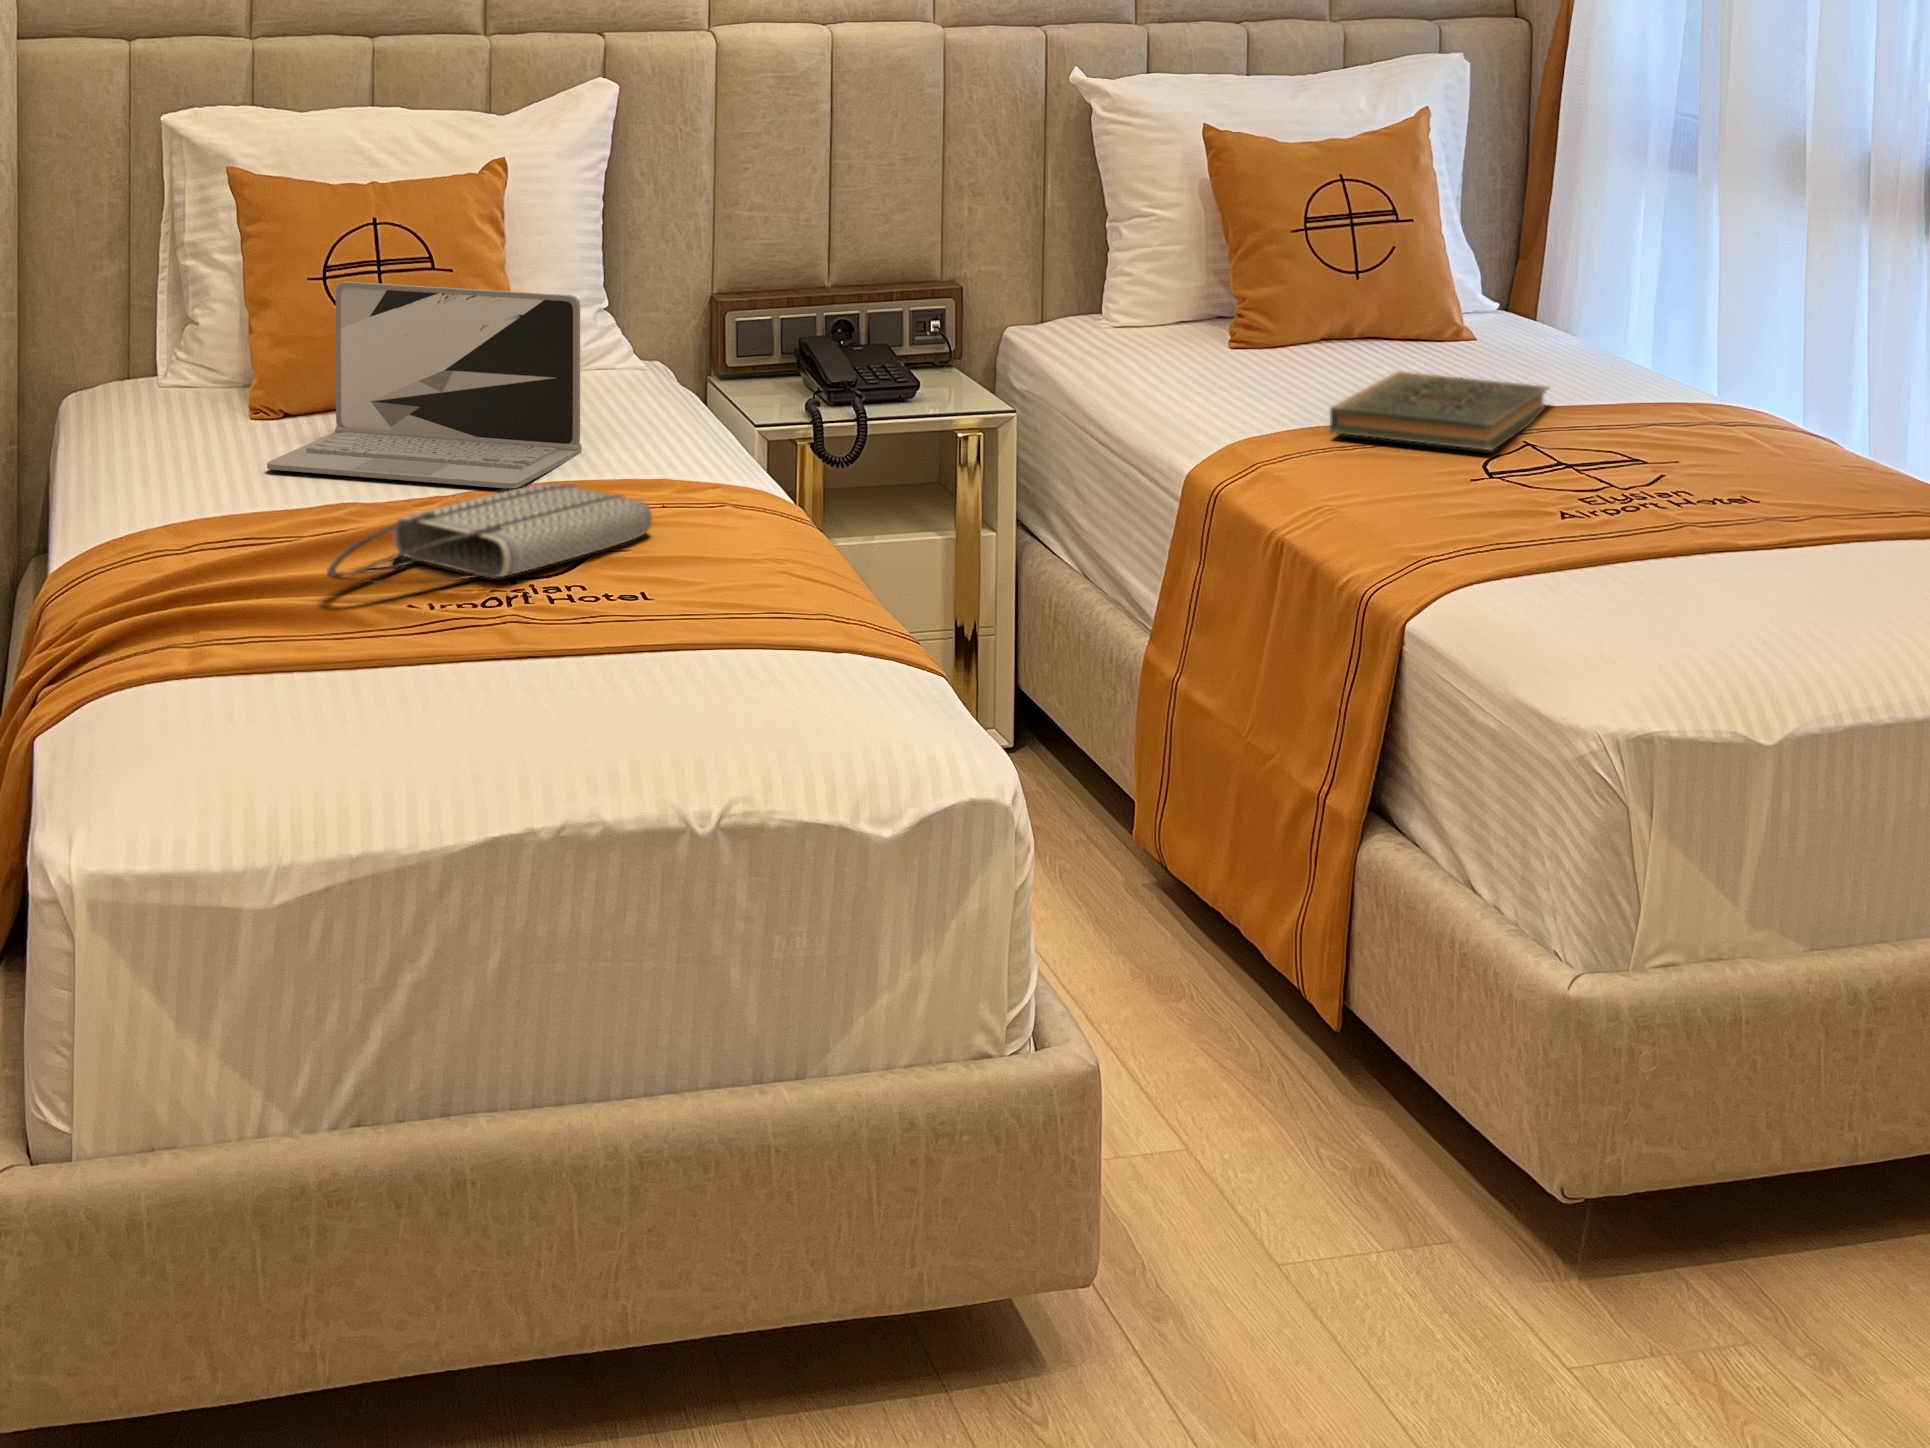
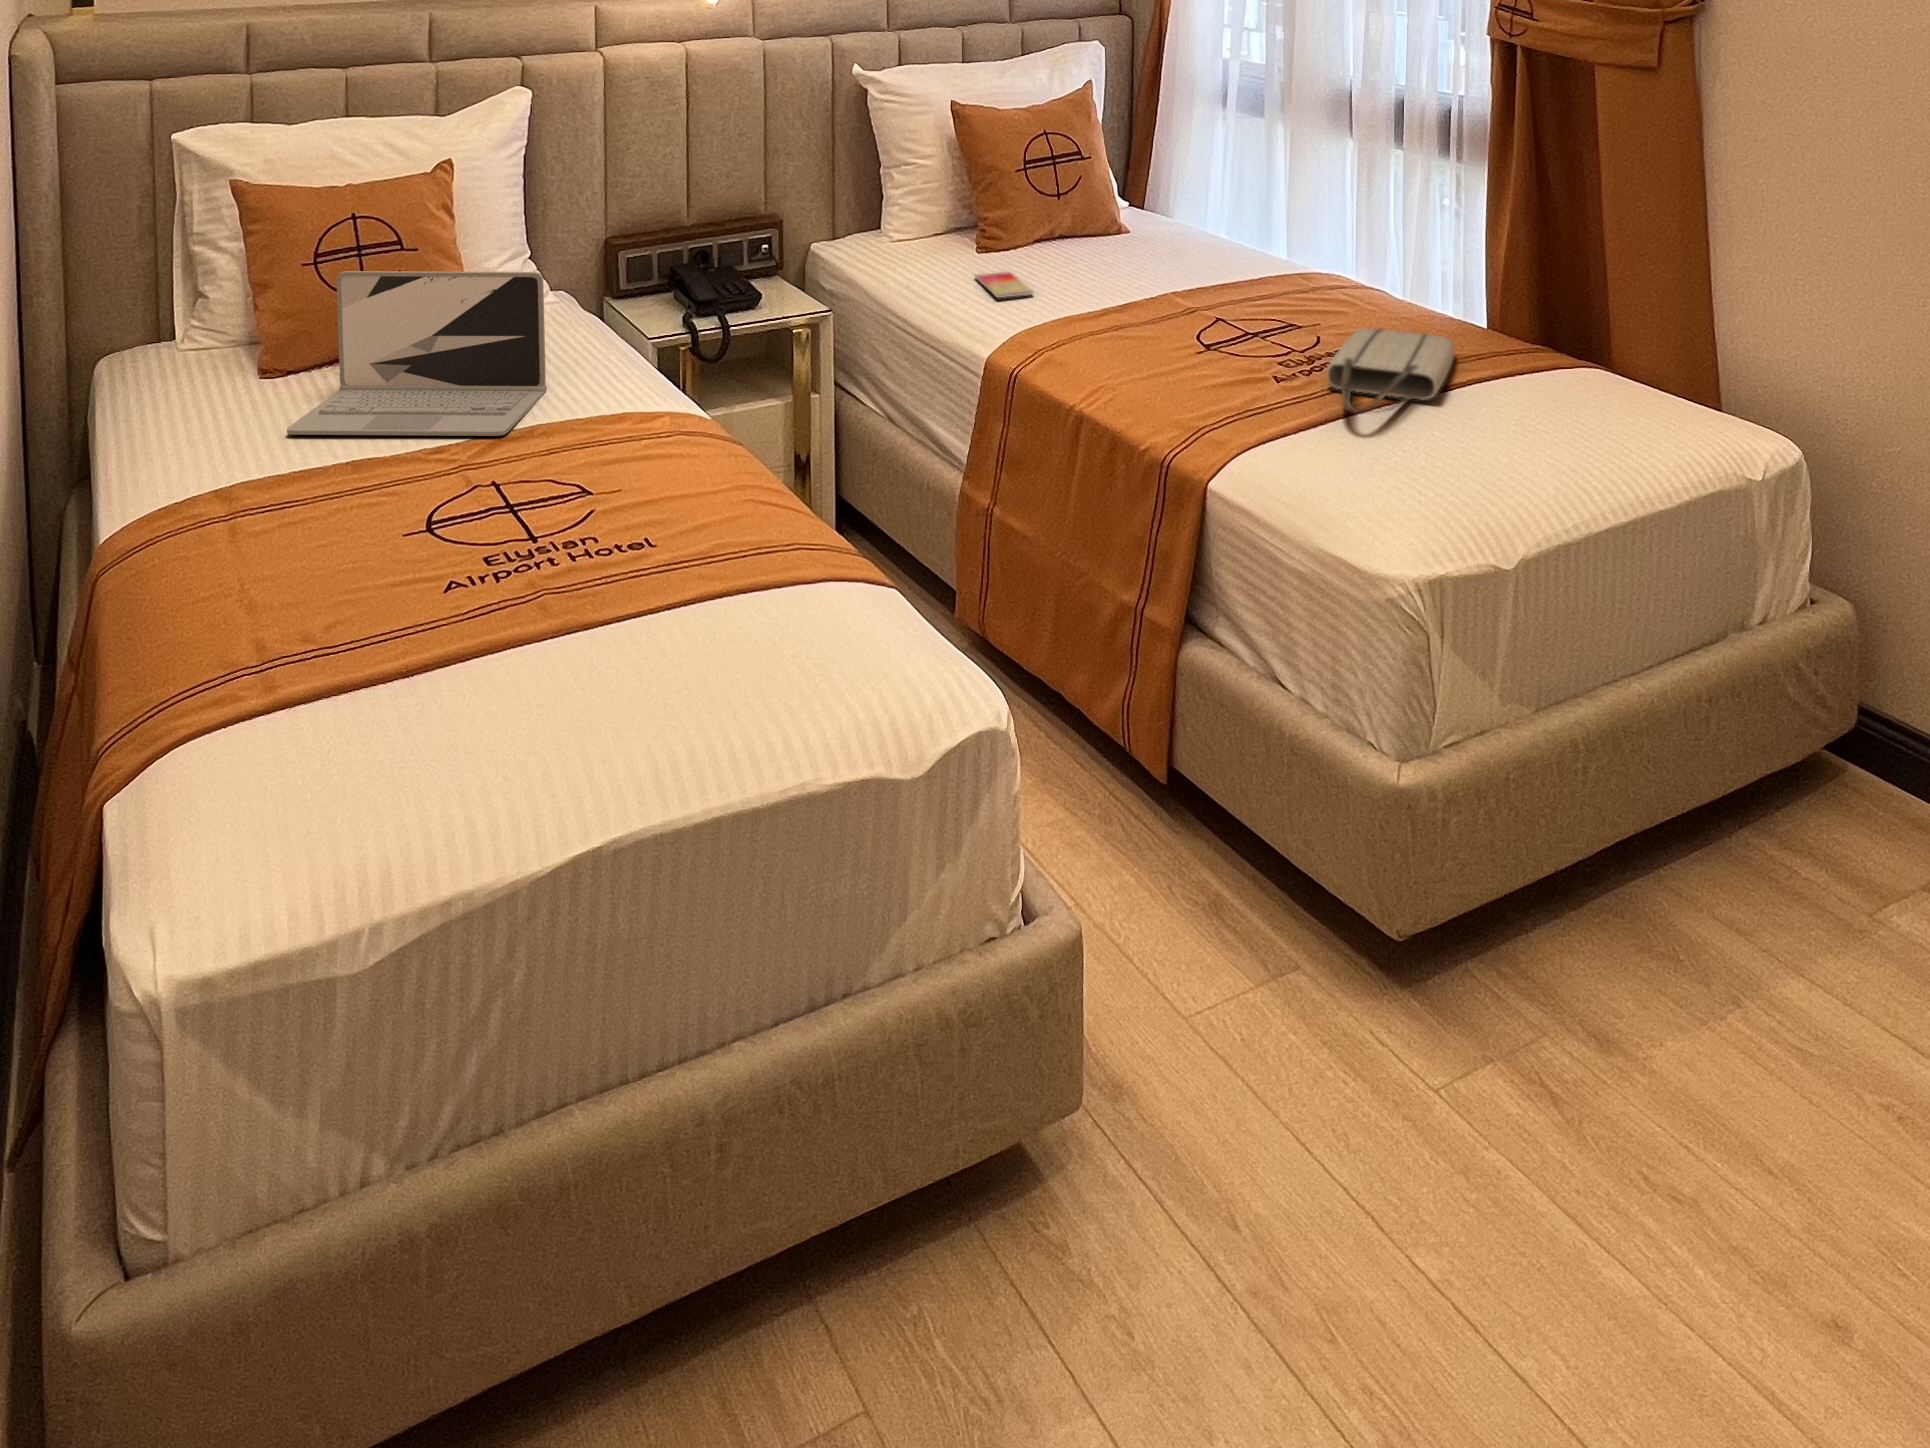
smartphone: none [1204,369,1277,398] -> present [975,272,1033,298]
book: present [1330,372,1548,450] -> none [1086,269,1216,329]
tote bag: present [327,484,652,583] -> present [1327,328,1455,413]

